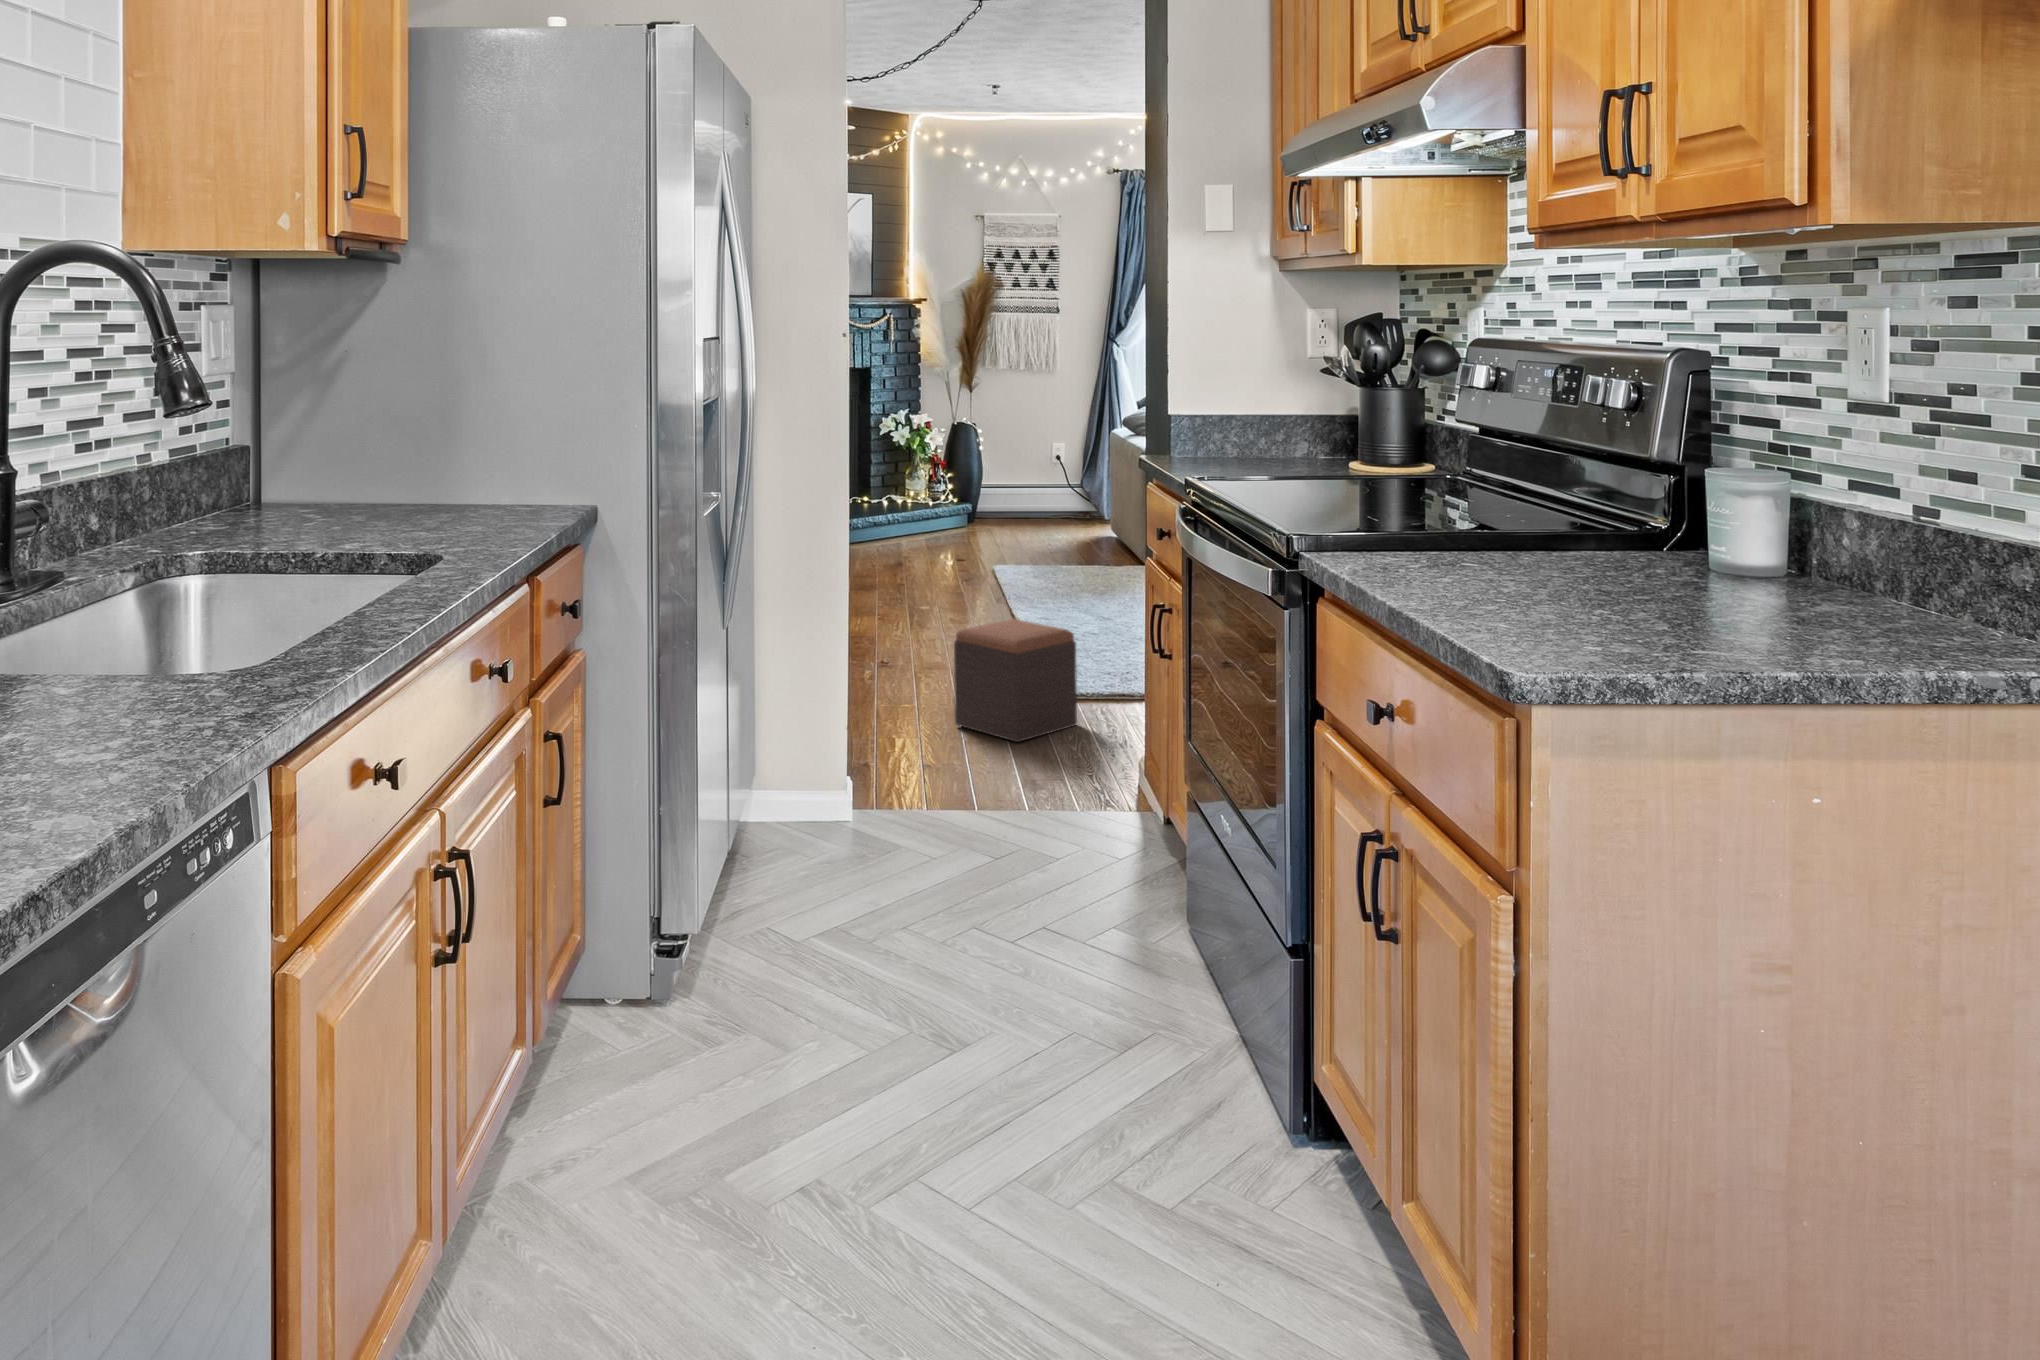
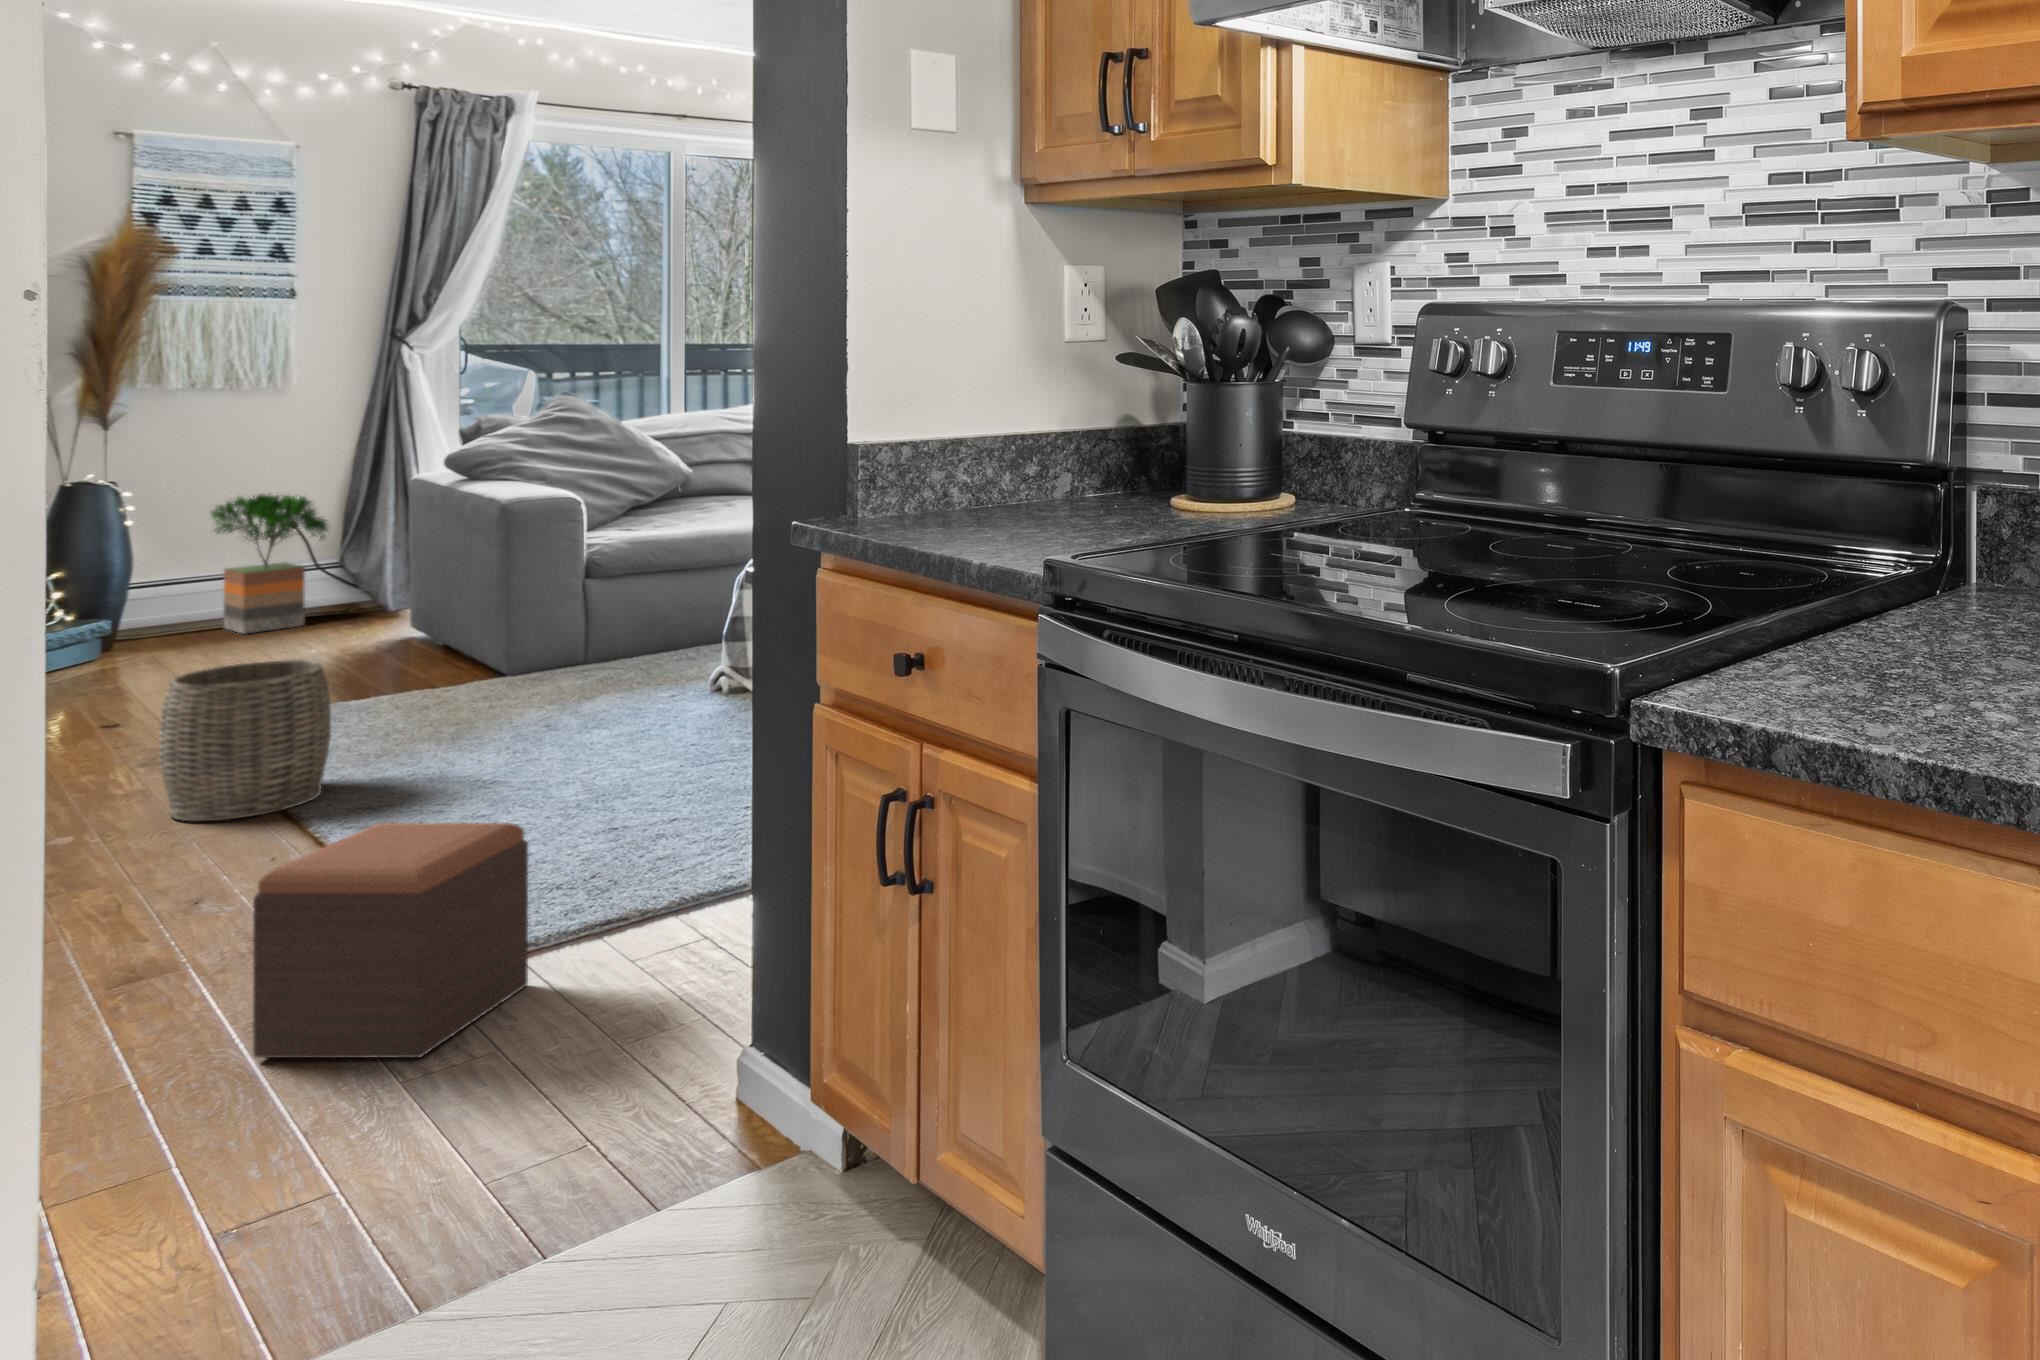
potted tree: none [1014,438,1076,526] -> present [210,493,329,634]
woven basket: none [960,535,1036,622] -> present [159,660,331,821]

